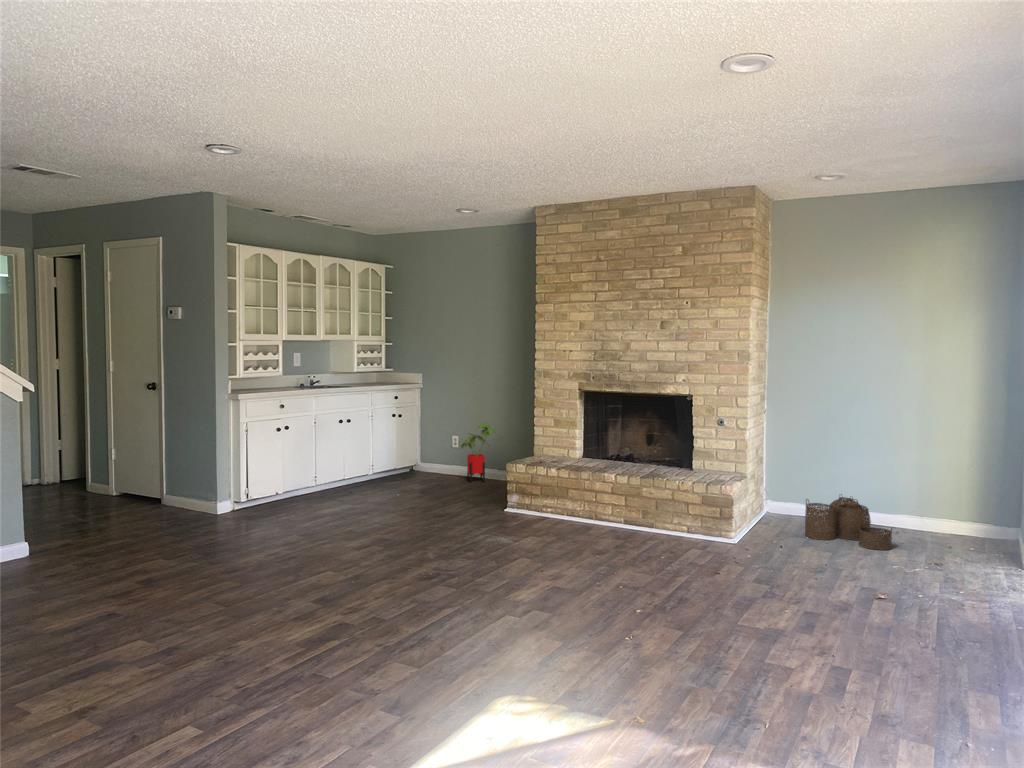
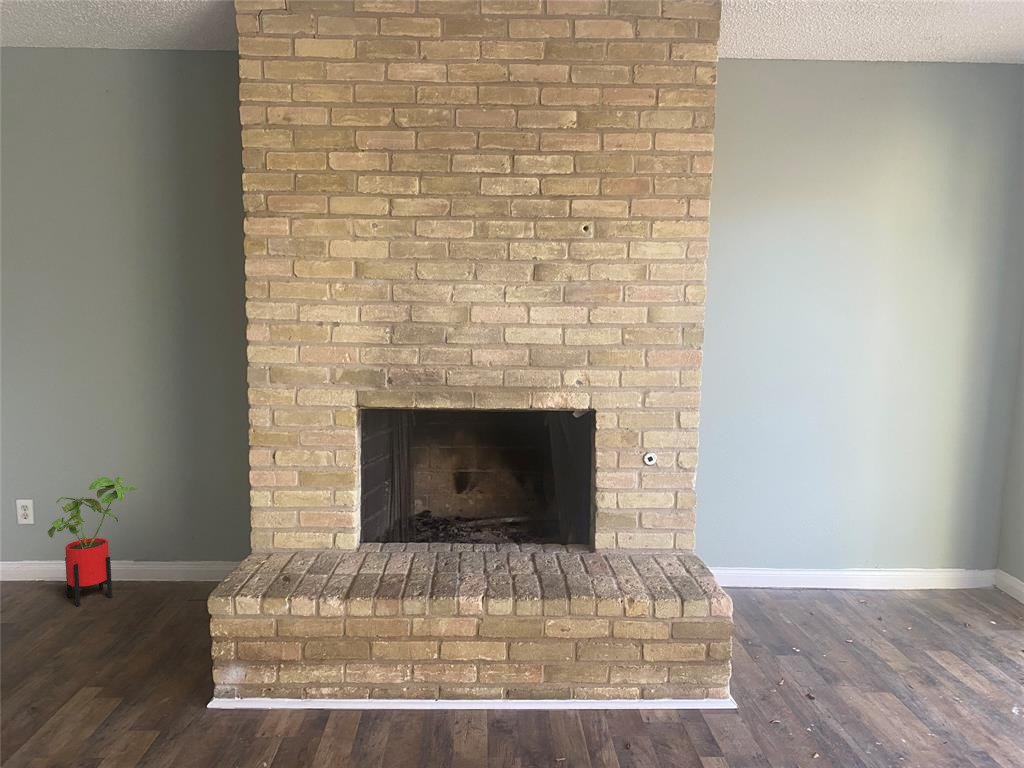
woven basket: present [805,497,892,550] -> none [764,546,923,651]

